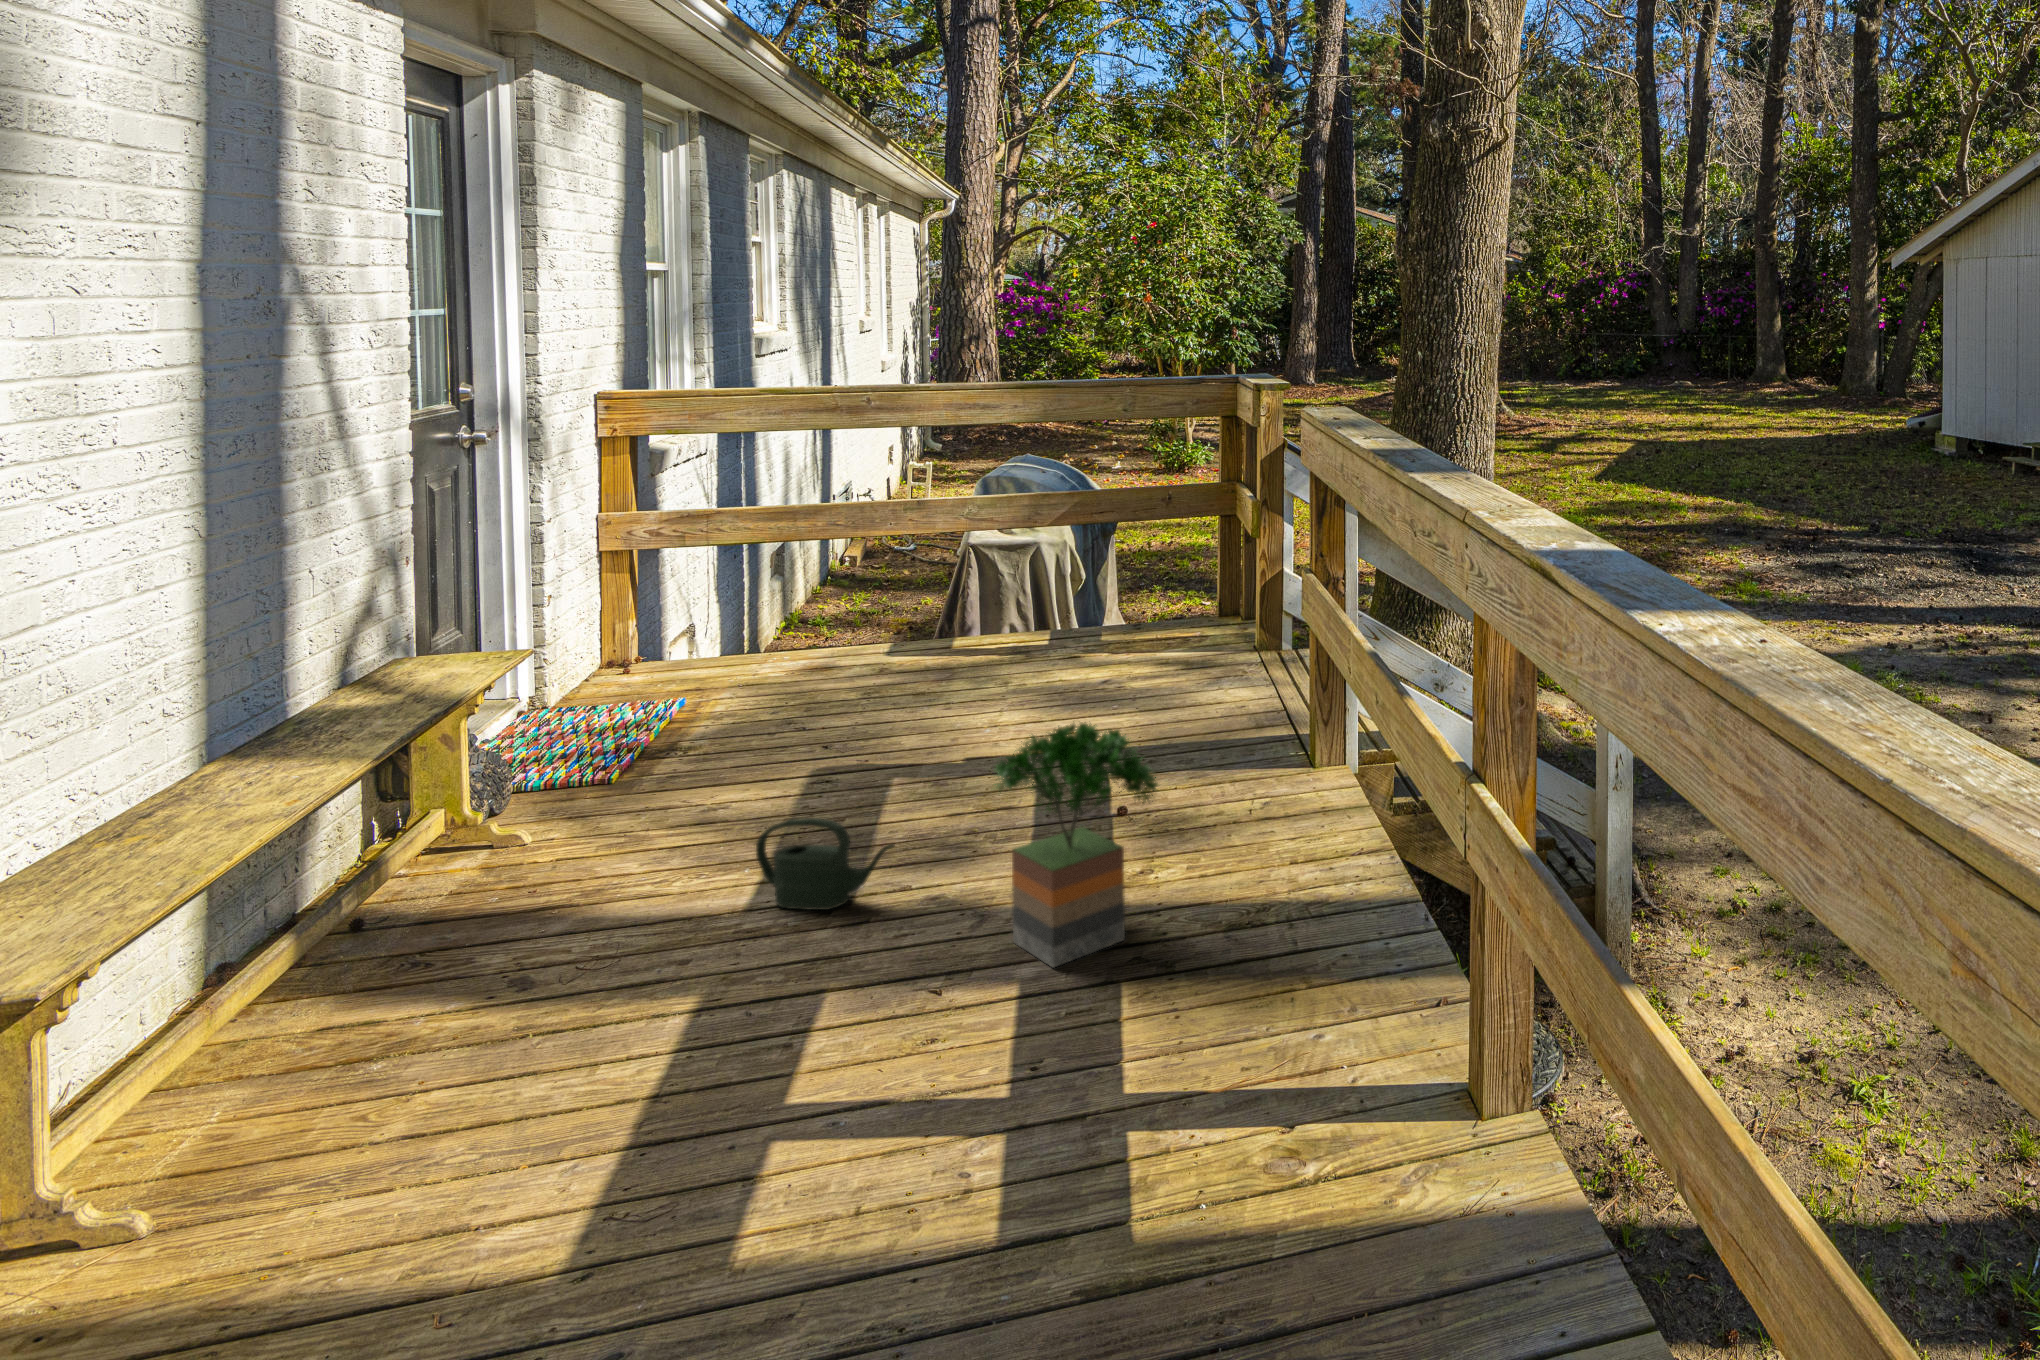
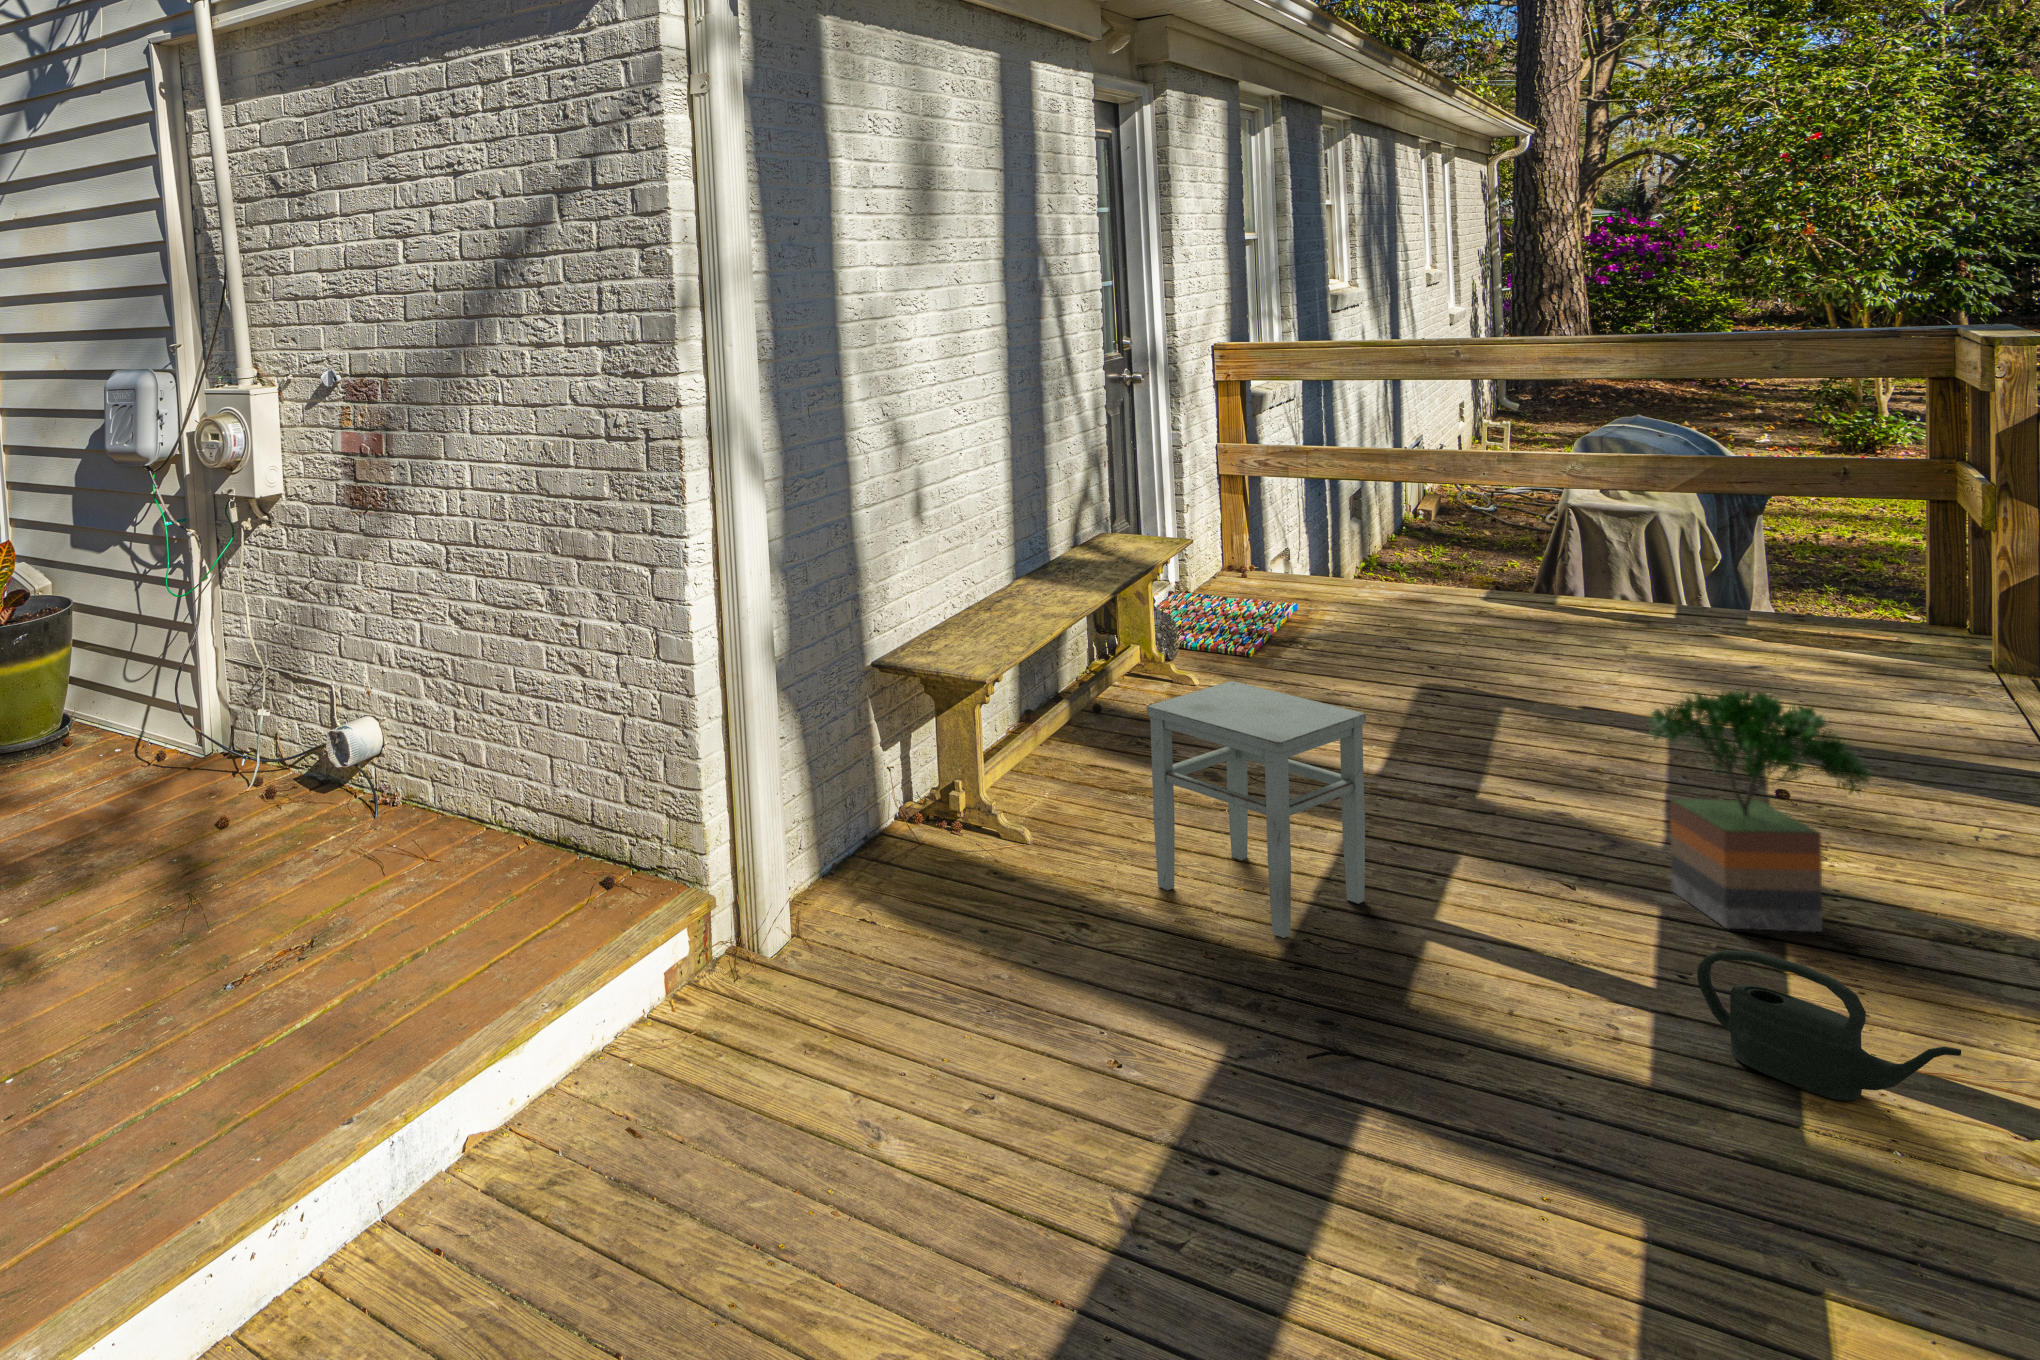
watering can: present [756,818,894,910] -> present [1697,950,1961,1101]
stool: none [371,845,698,1195] -> present [1147,681,1366,938]

